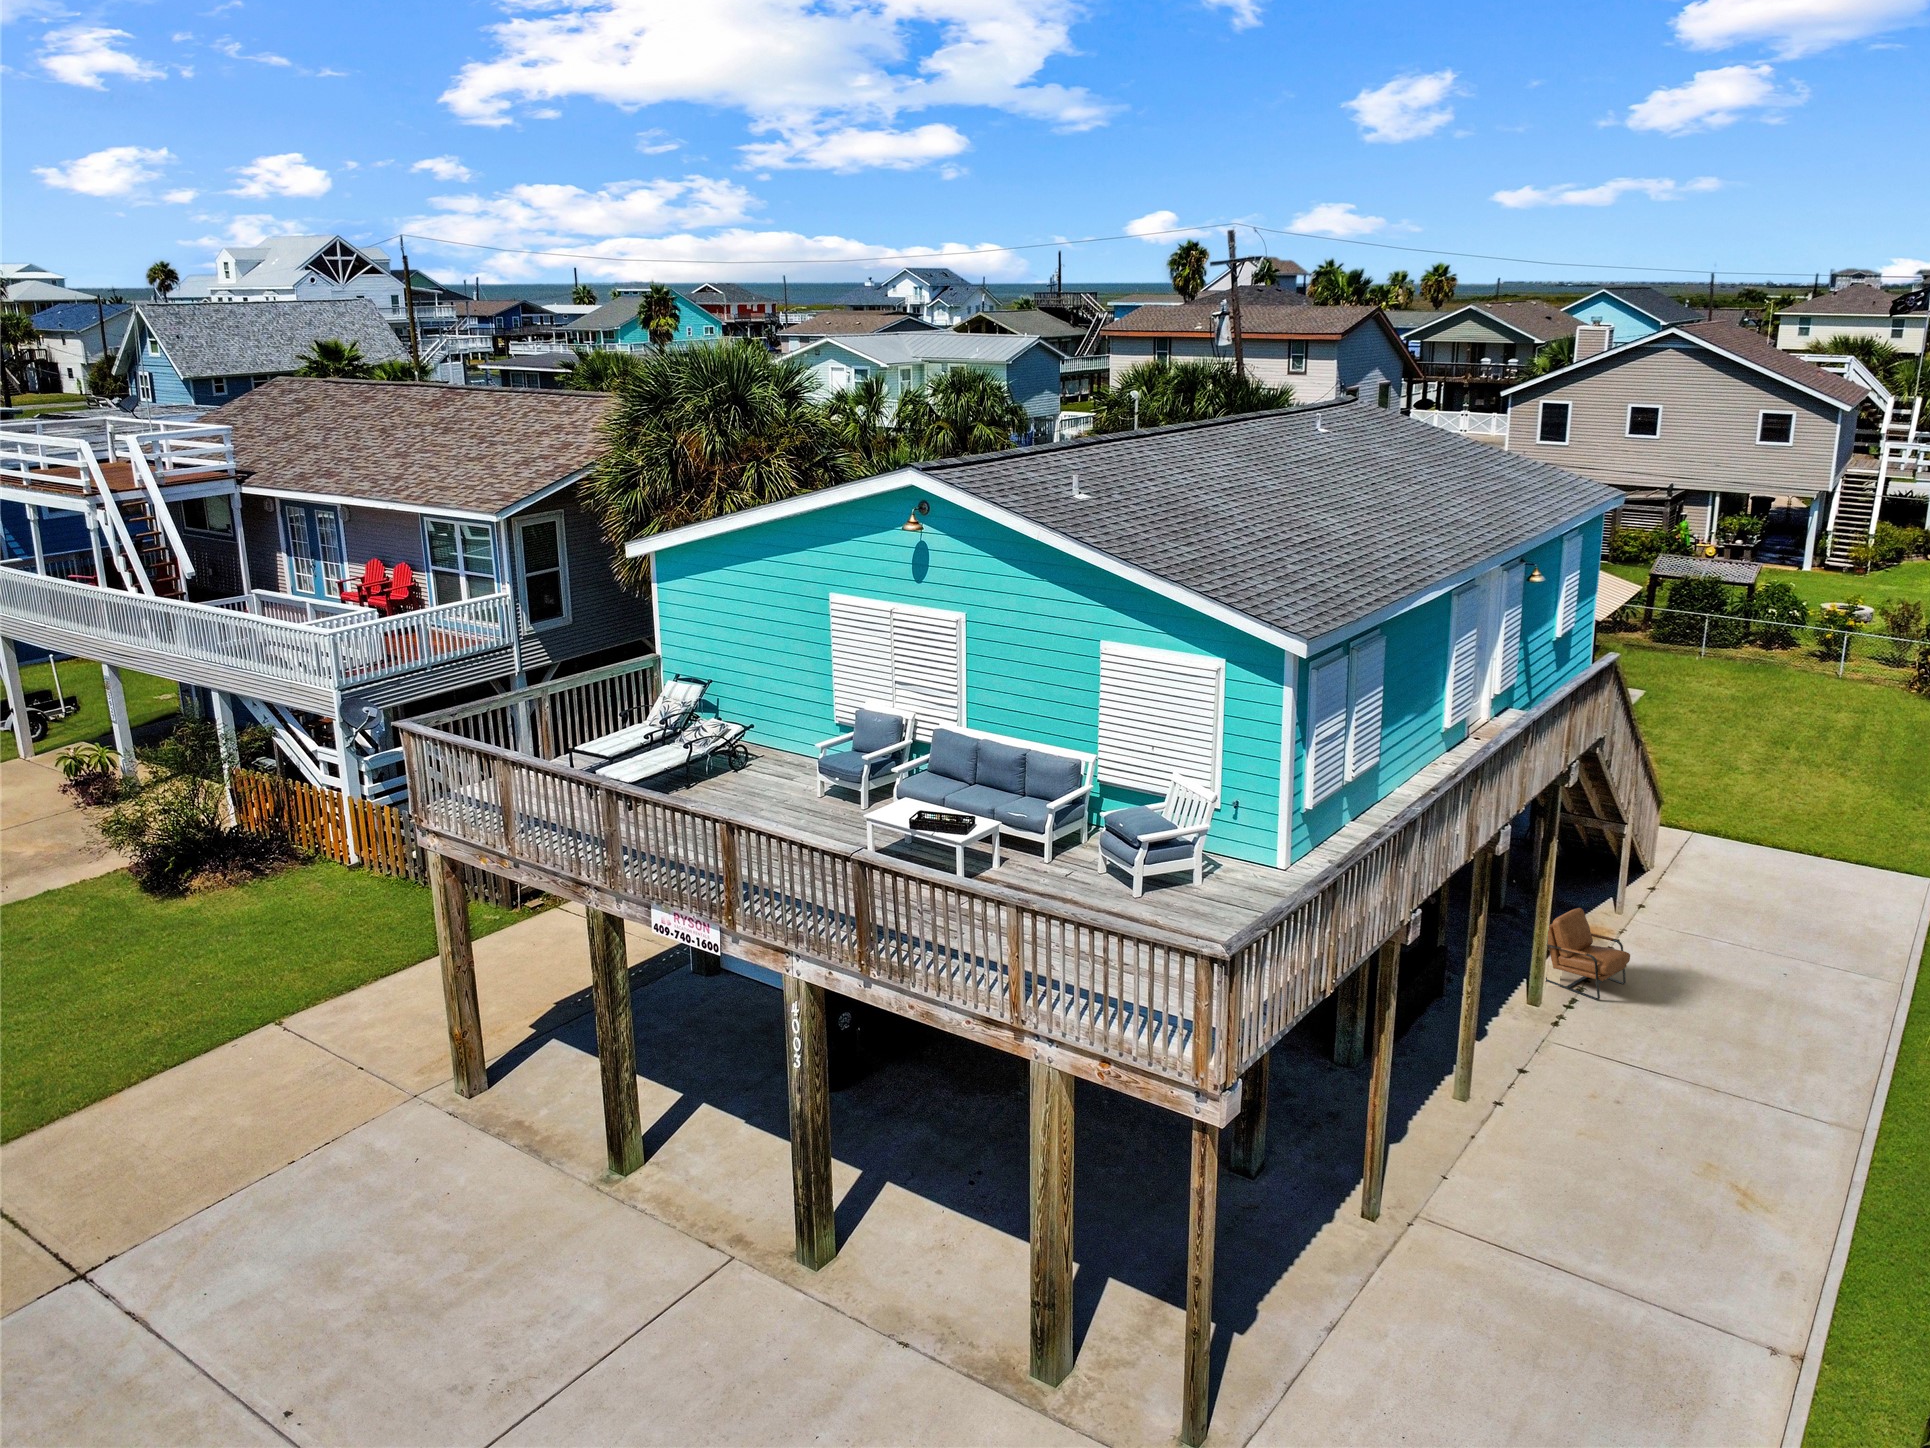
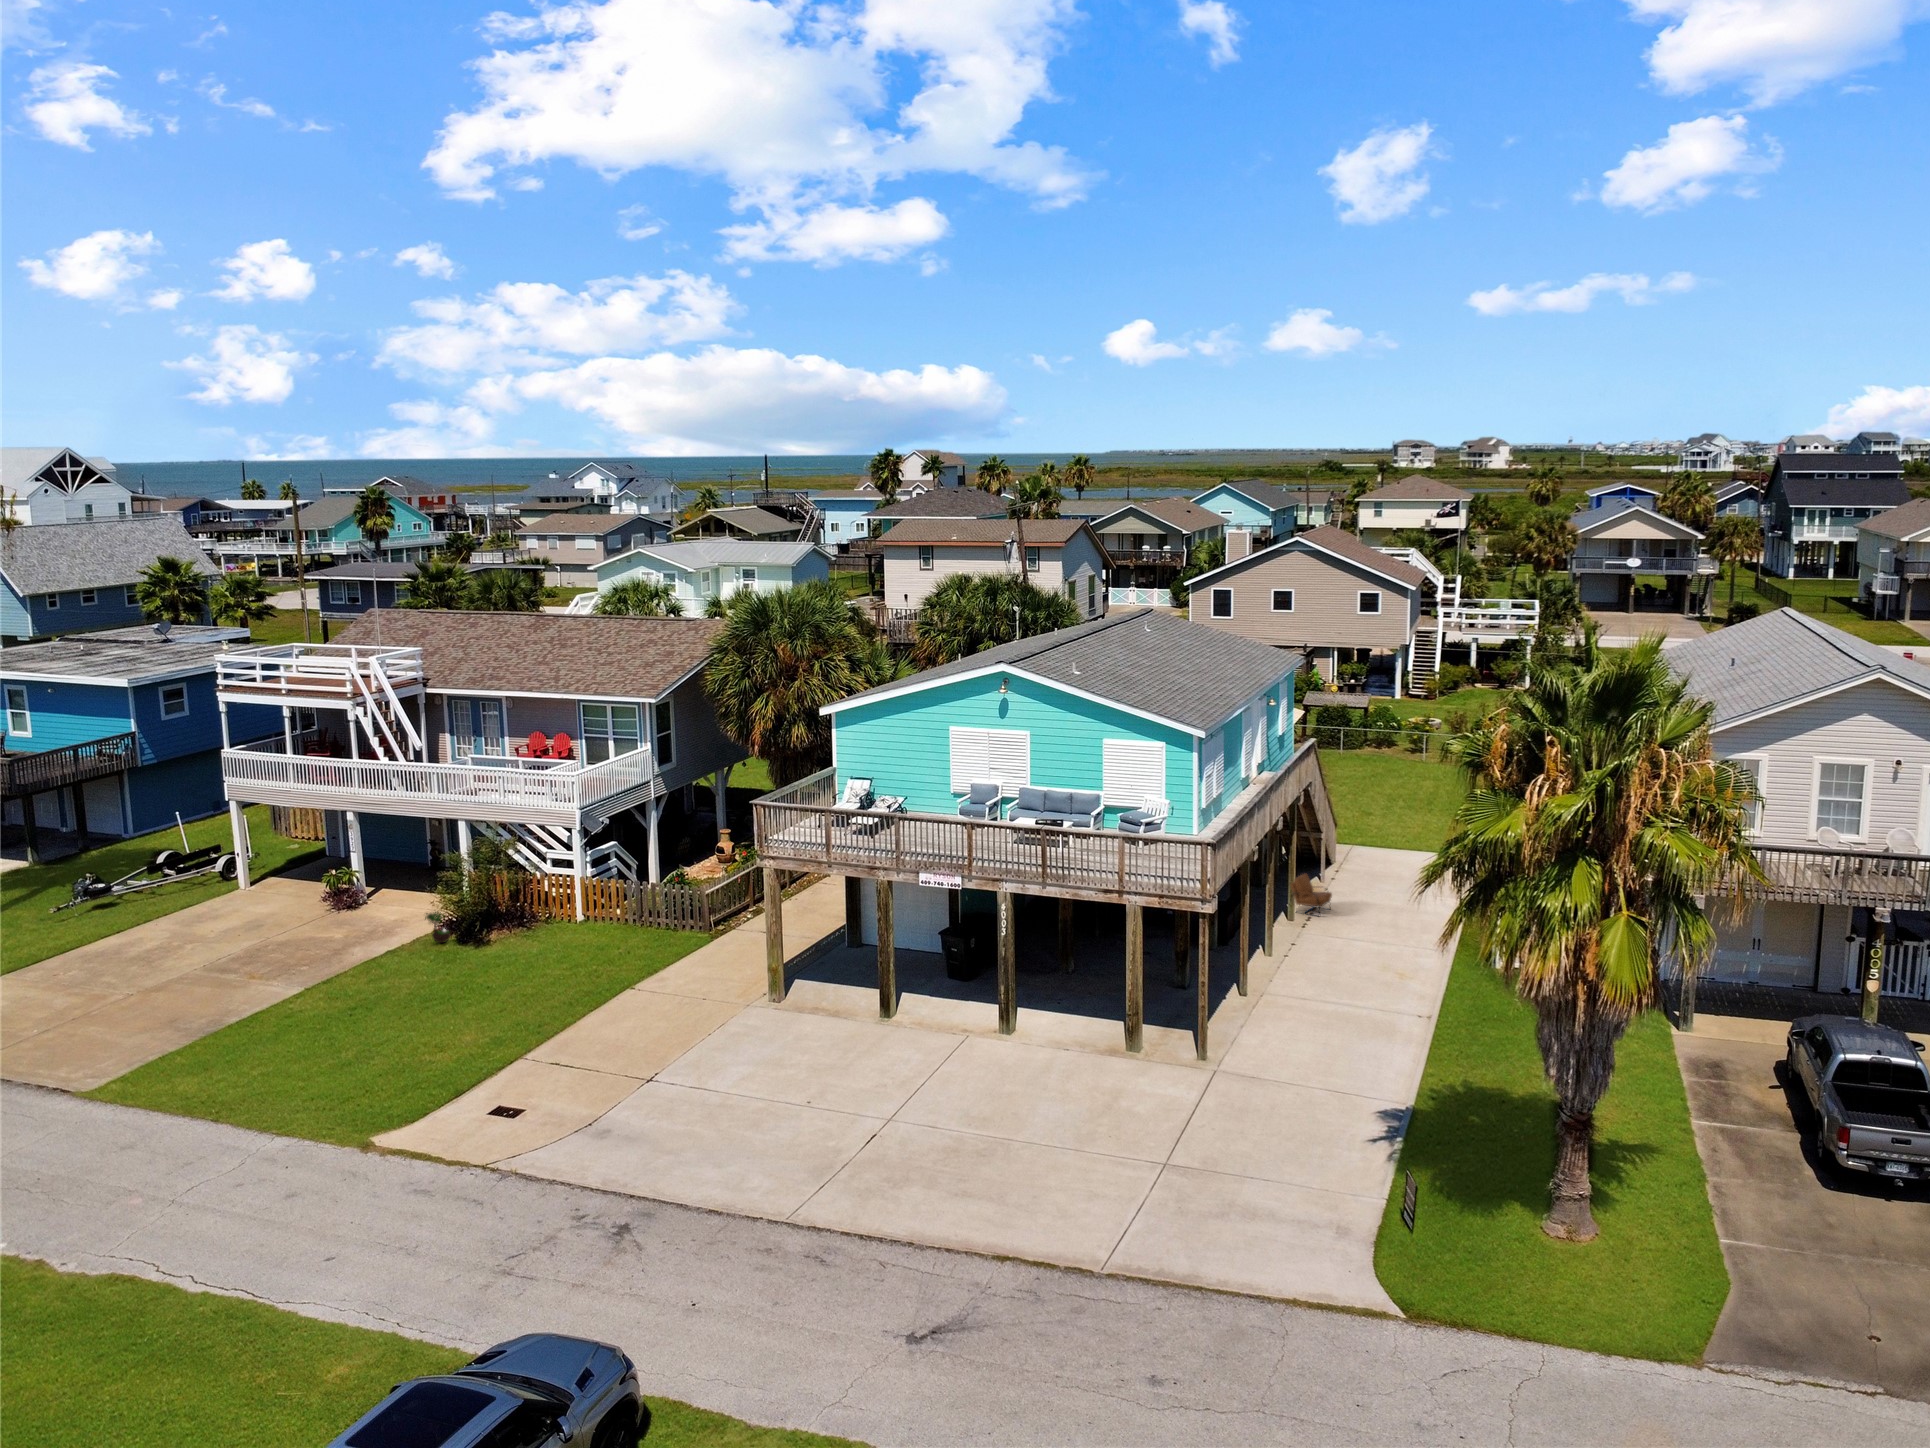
potted tree: none [95,828,141,884] -> present [425,911,450,943]

